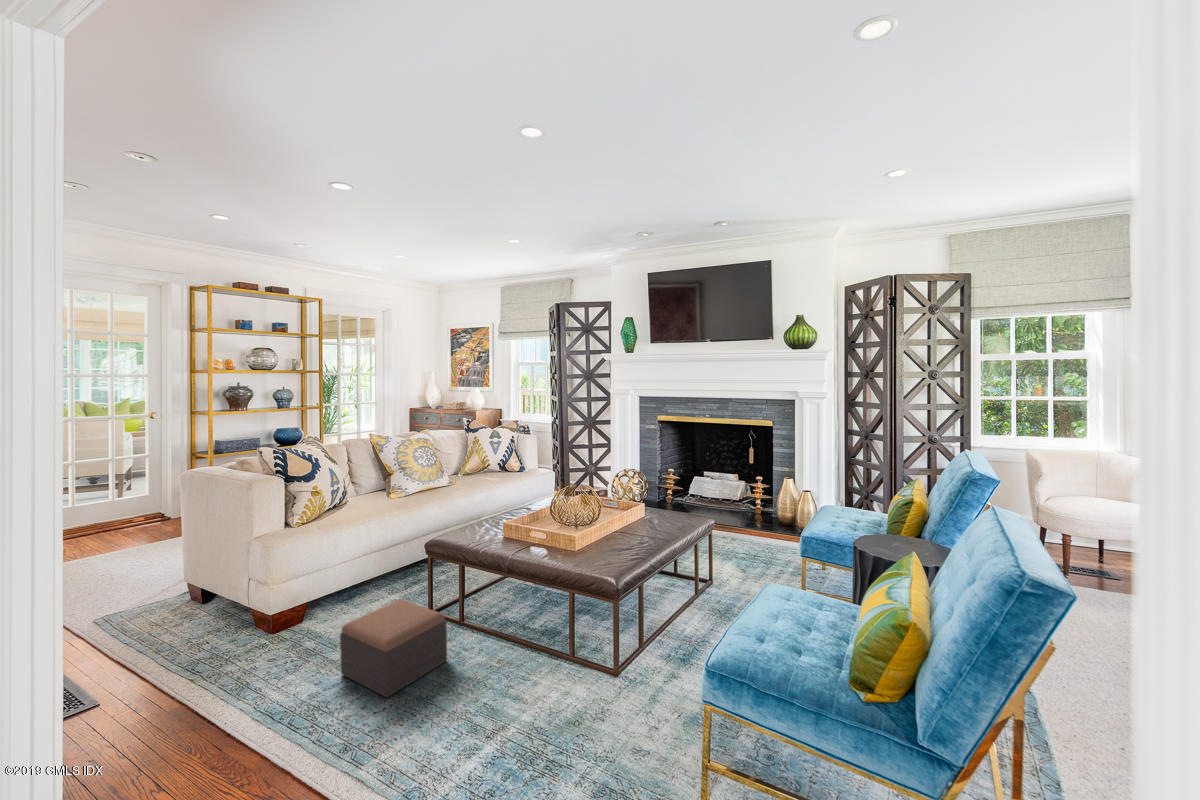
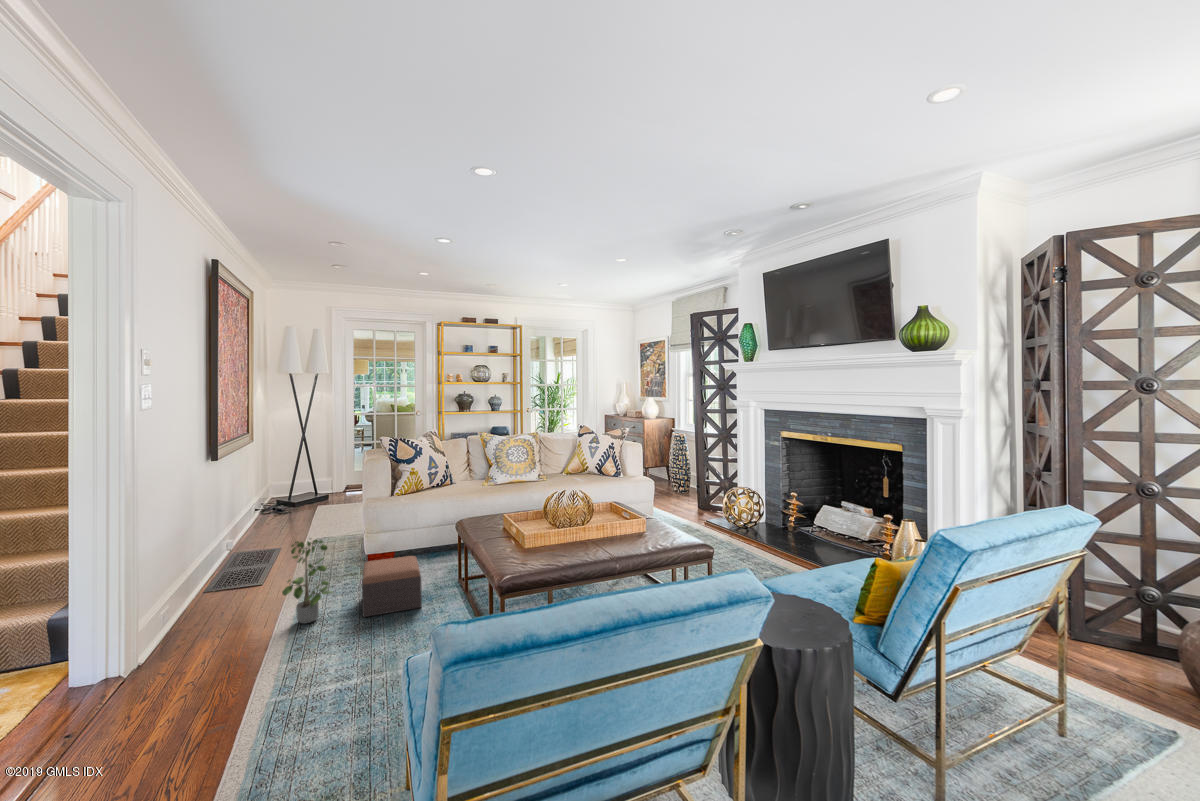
potted plant: none [264,601,355,741] -> present [282,540,333,624]

